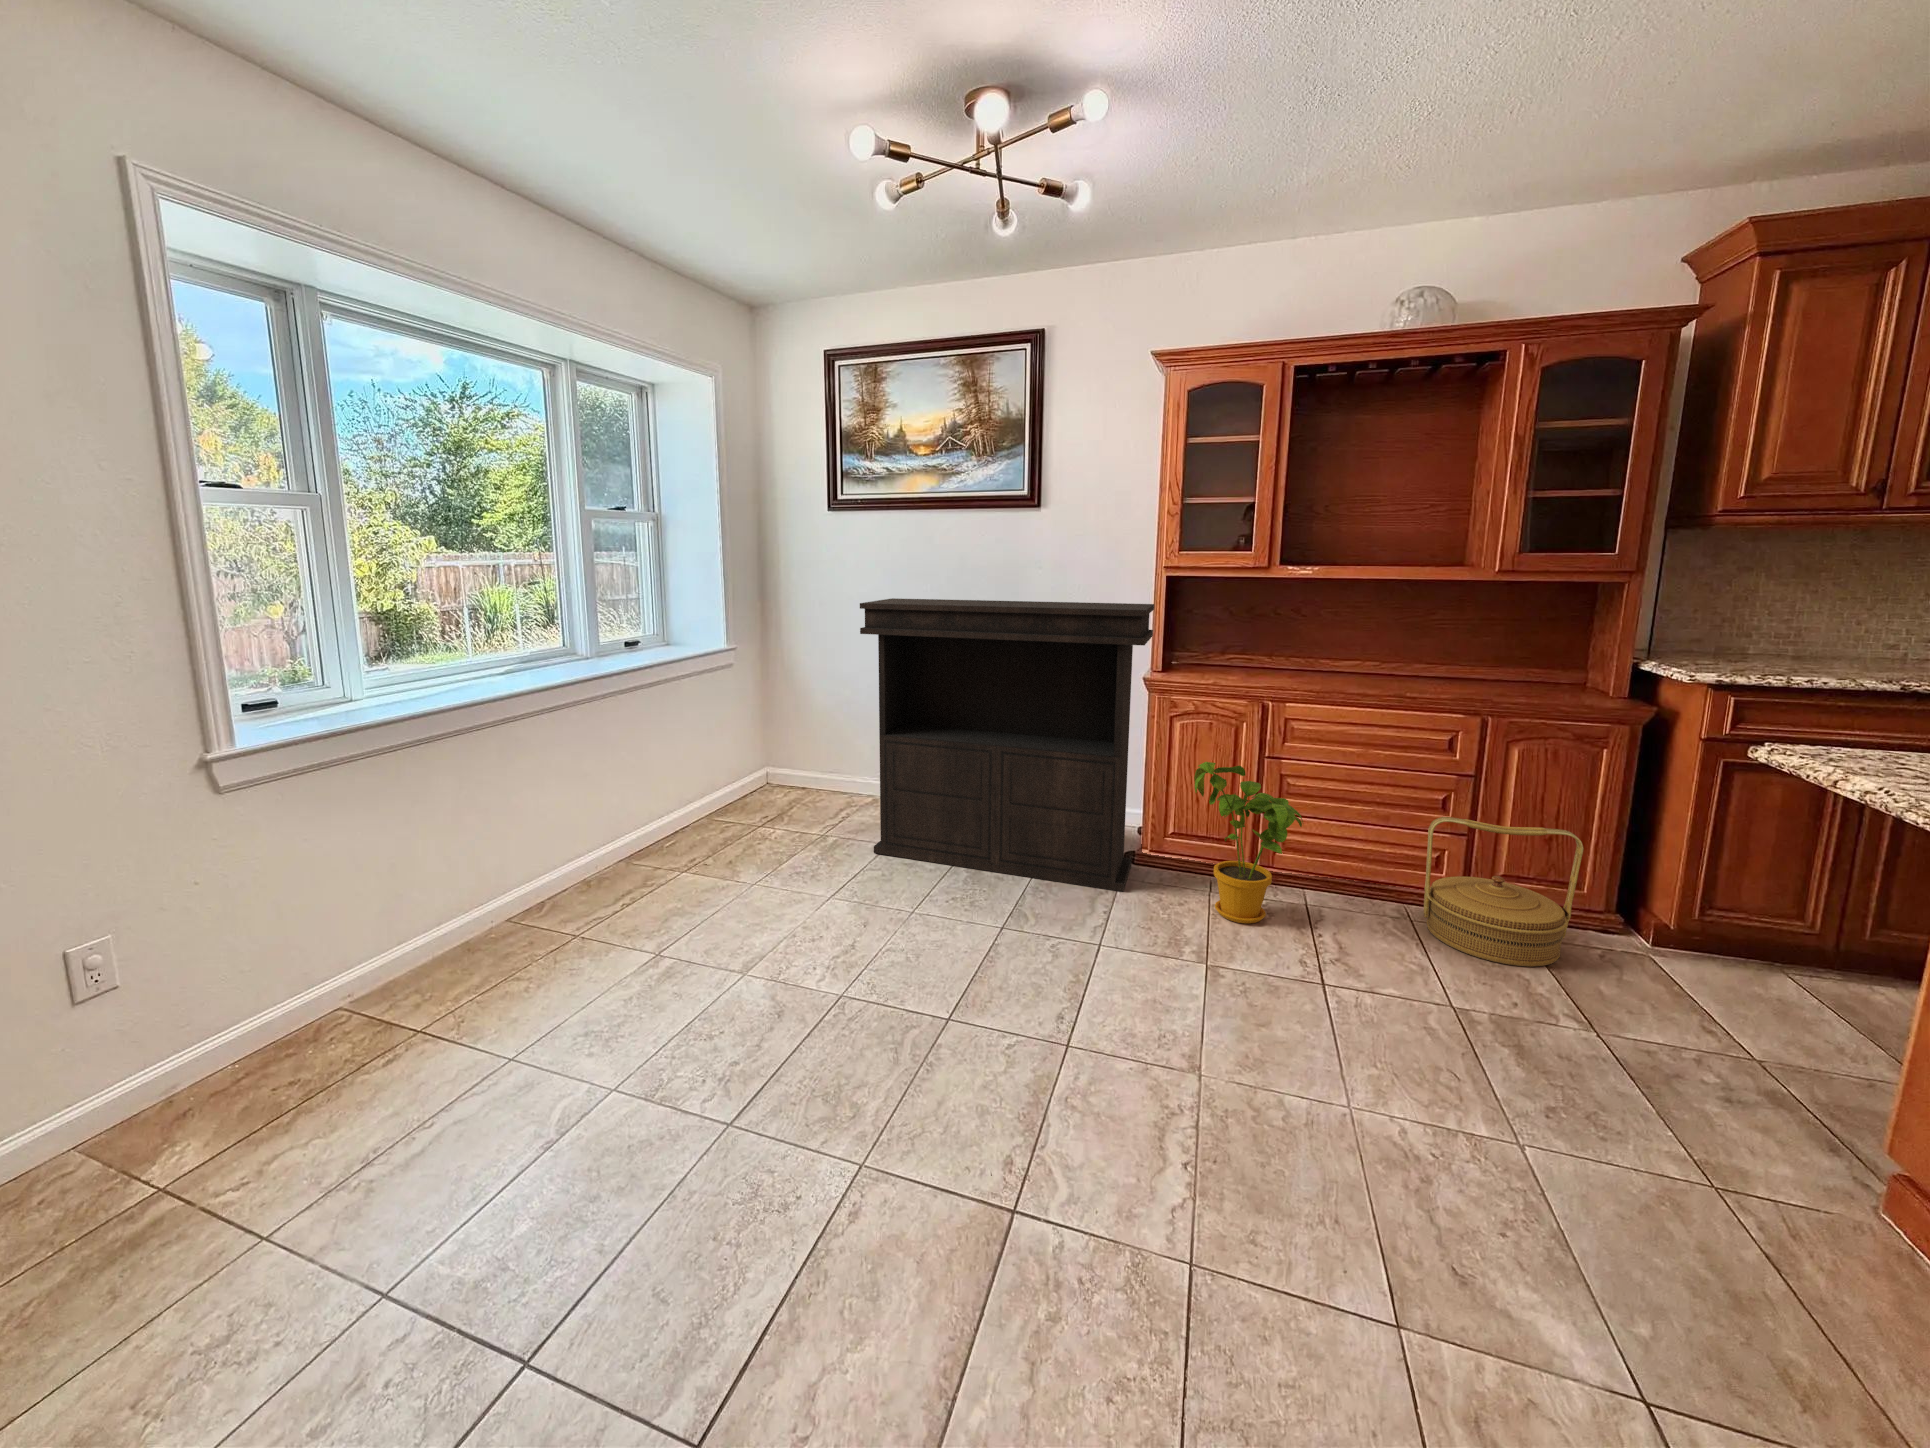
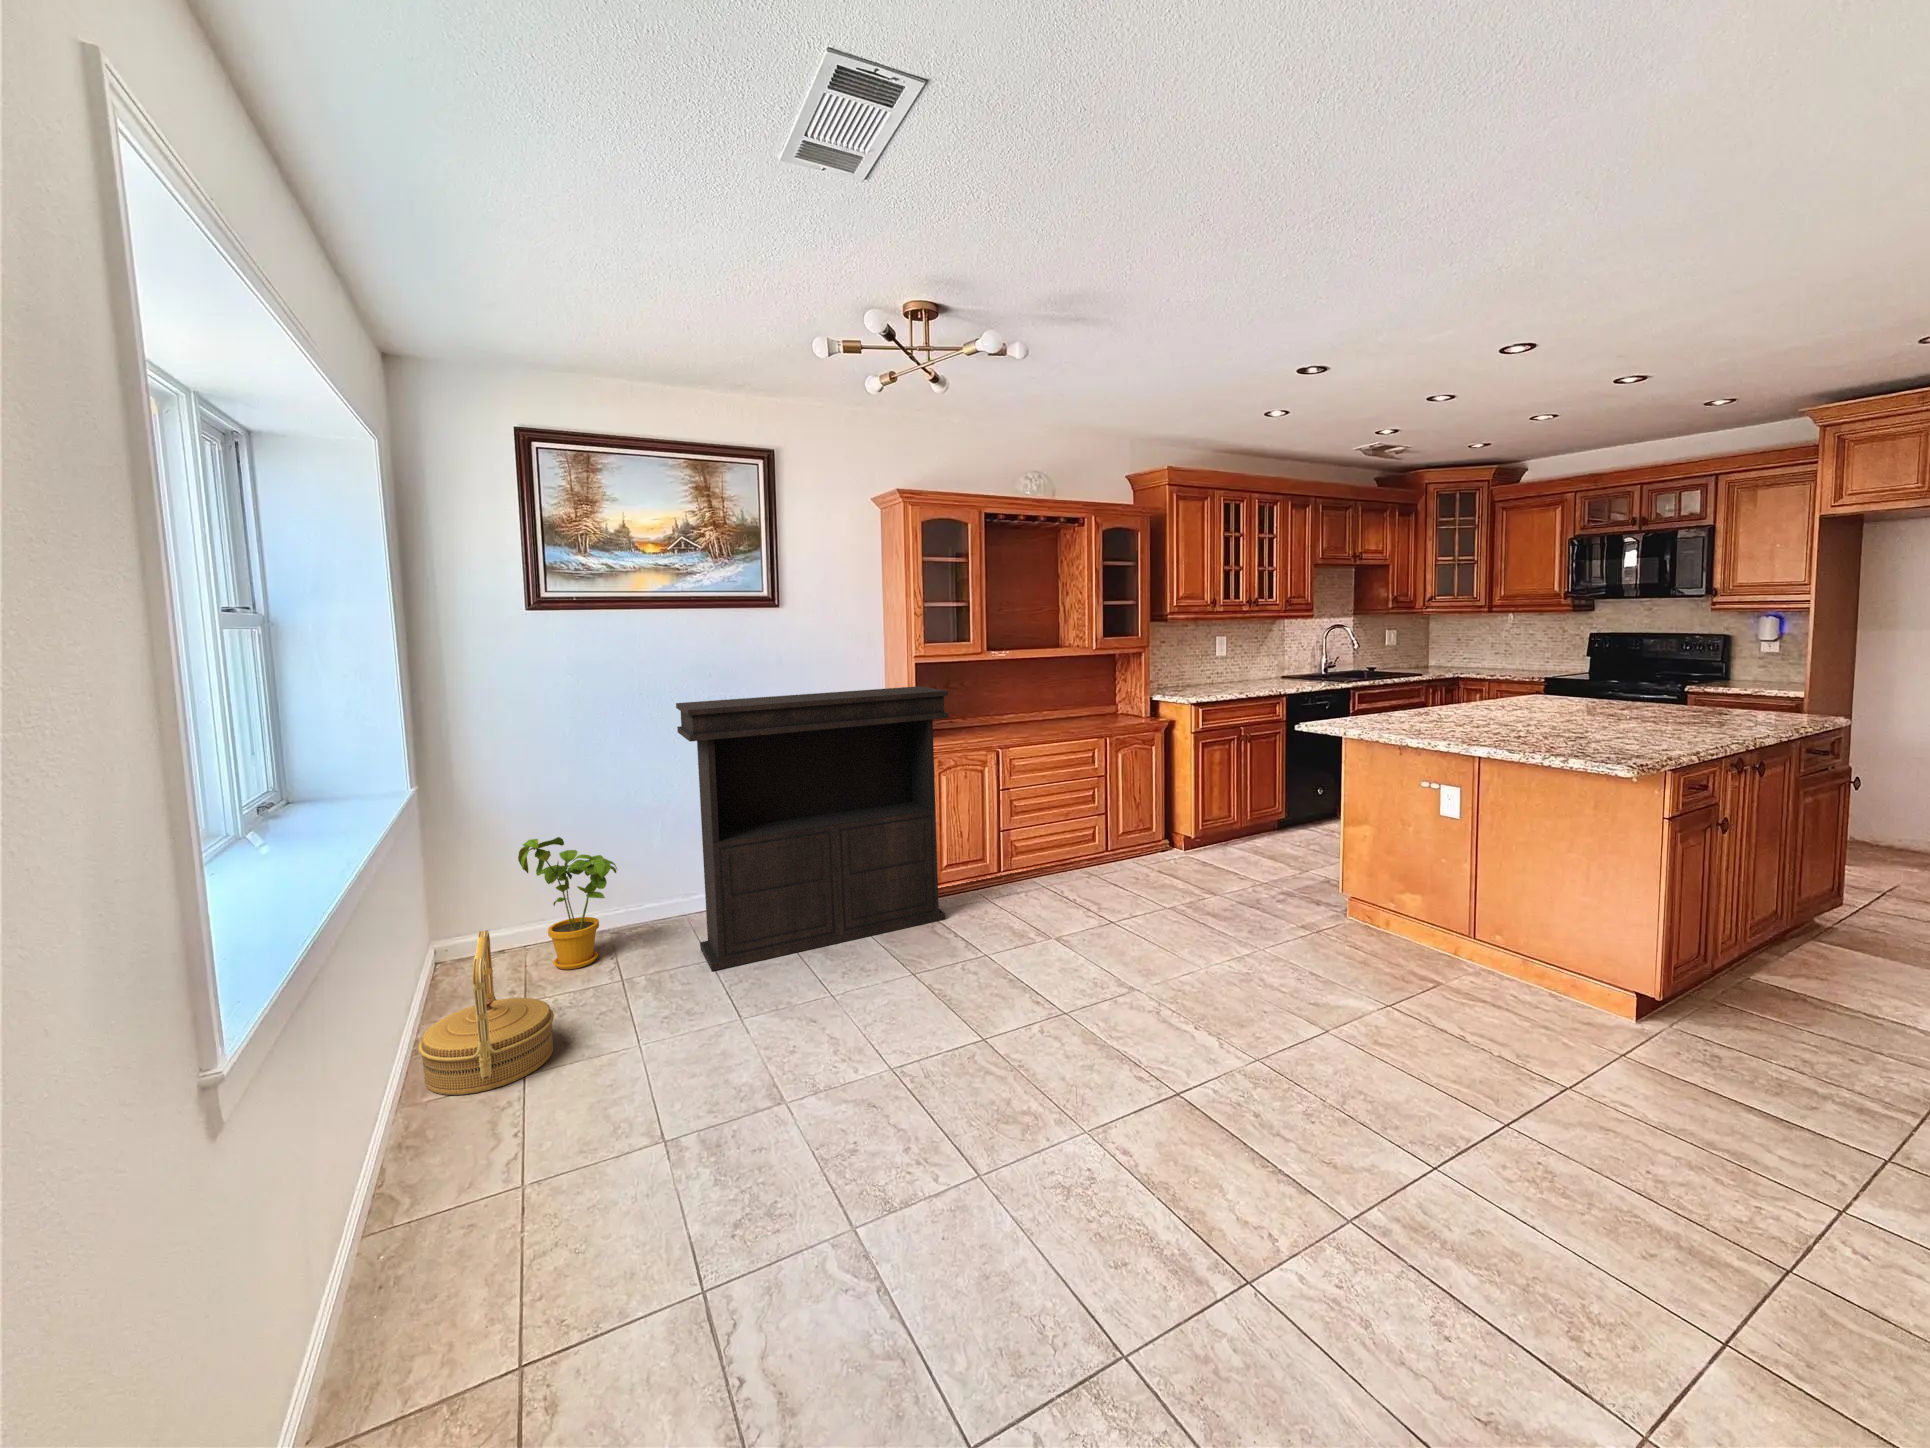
house plant: present [1194,762,1303,923] -> present [518,837,617,969]
woven basket: present [1424,817,1584,967] -> present [418,930,554,1095]

